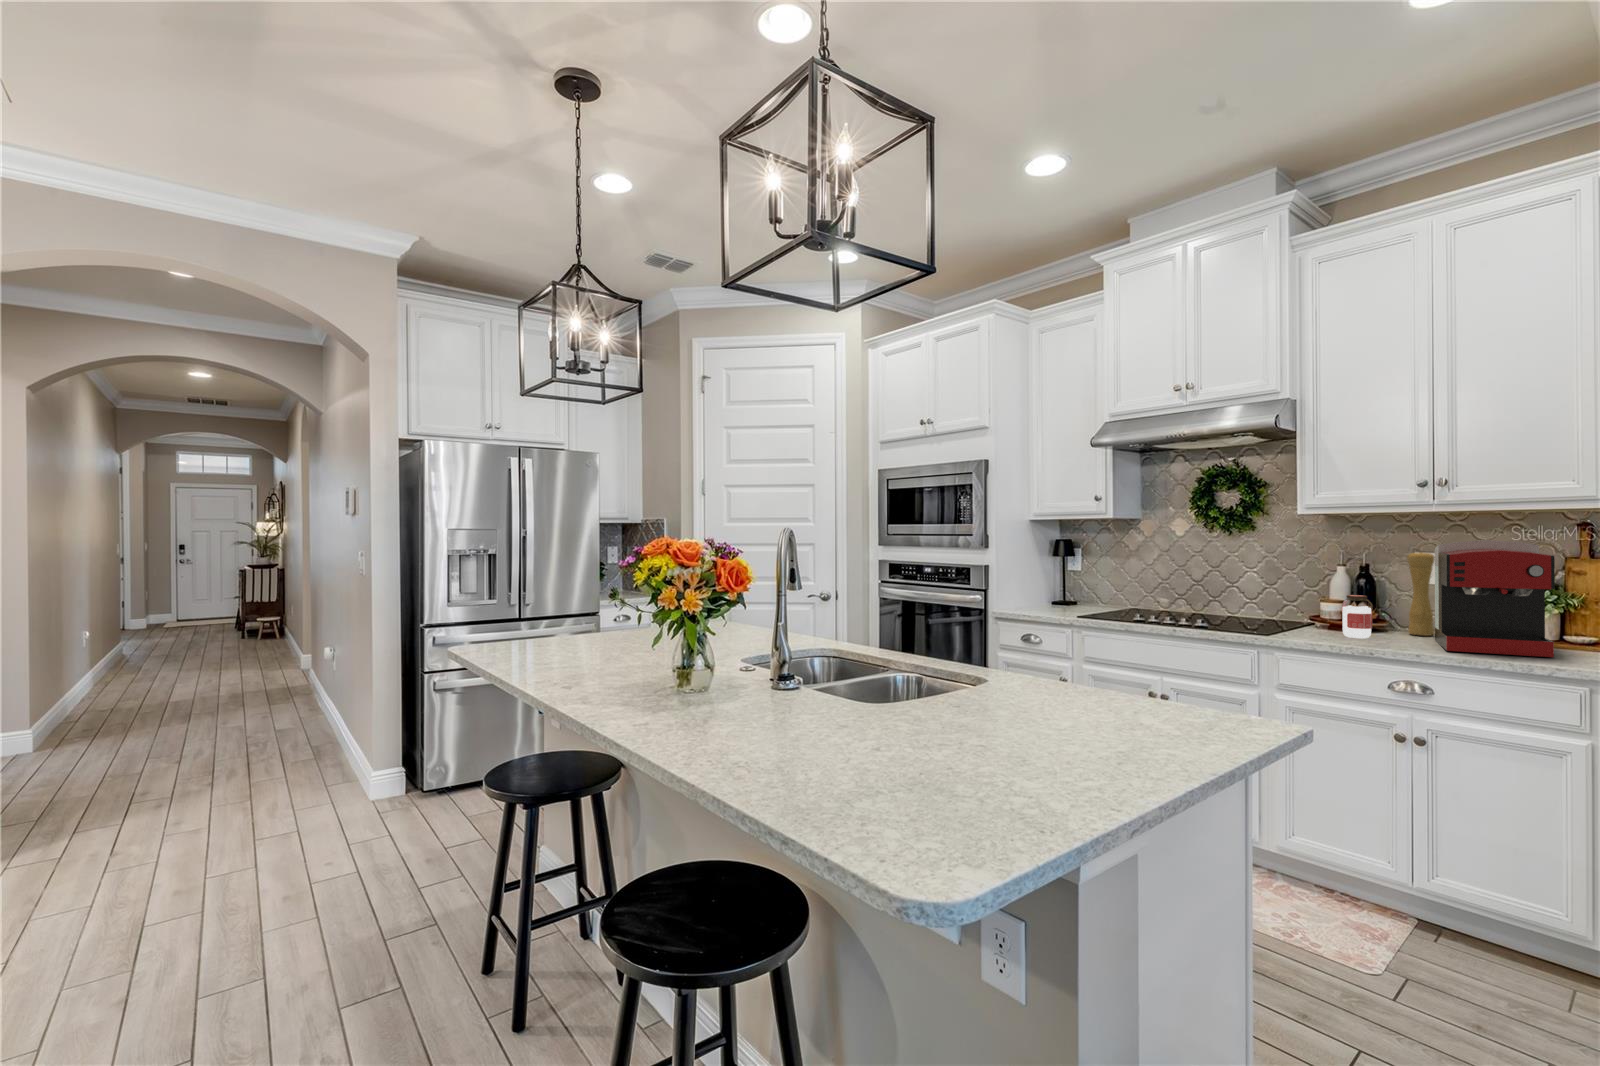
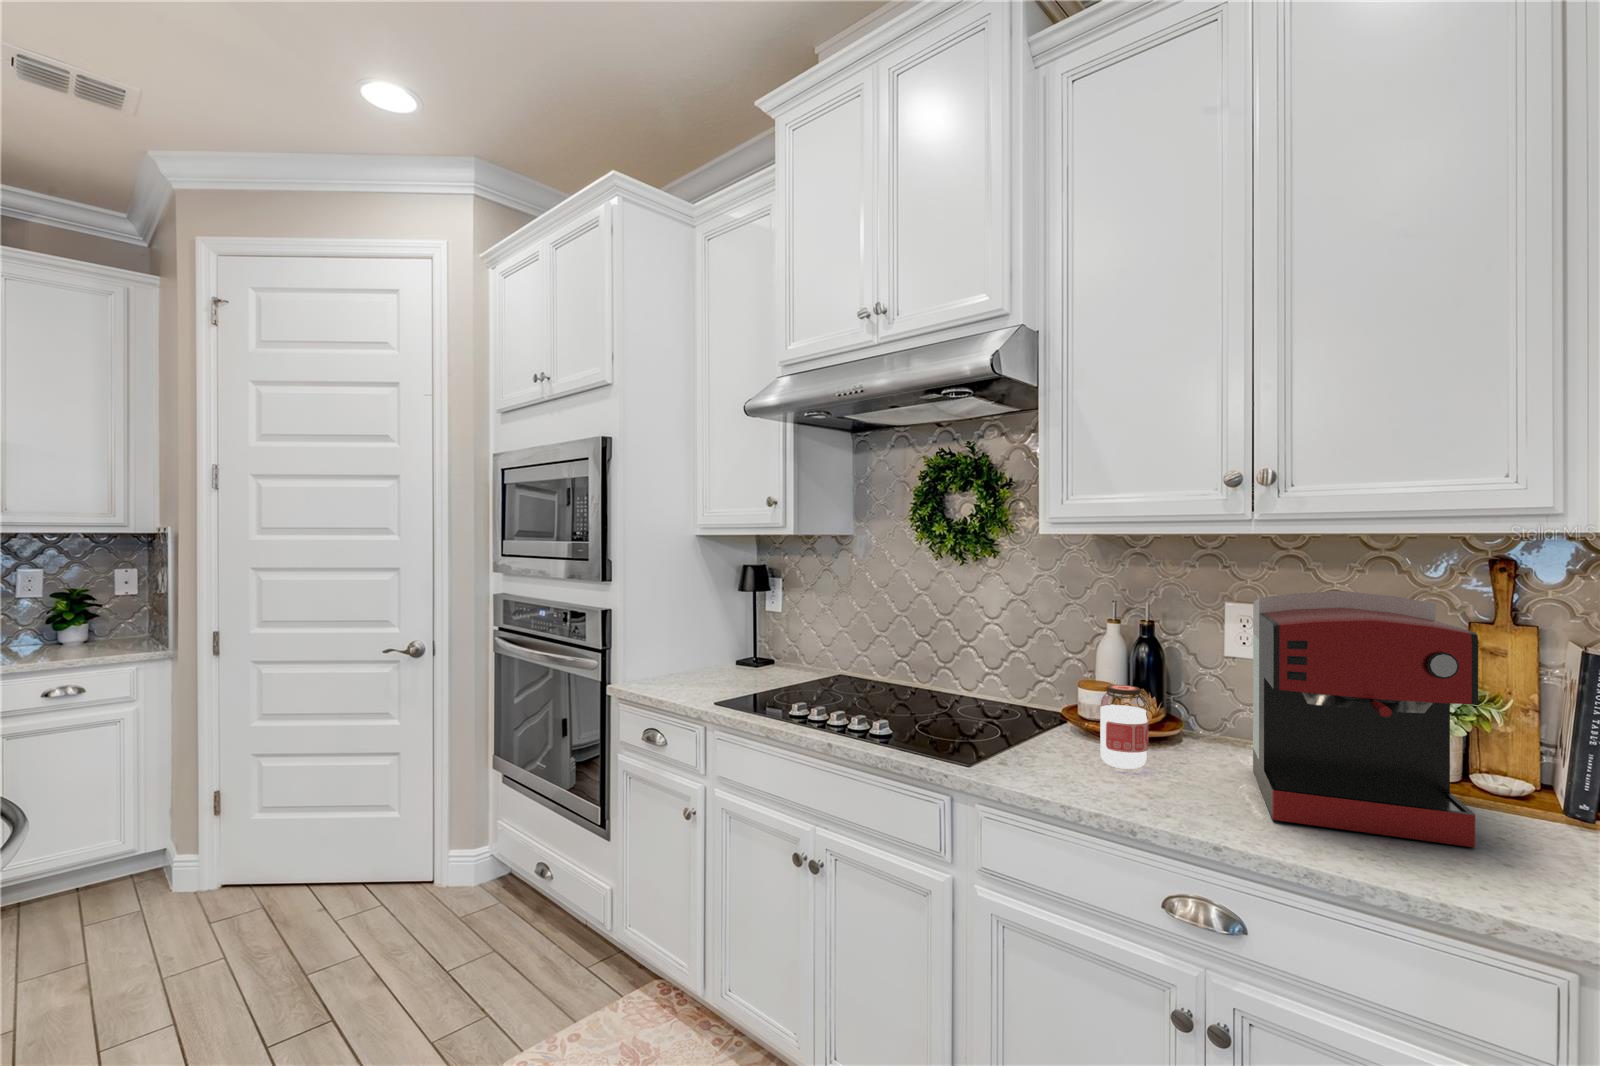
pepper mill: present [1407,551,1434,636] -> none [1210,604,1253,757]

